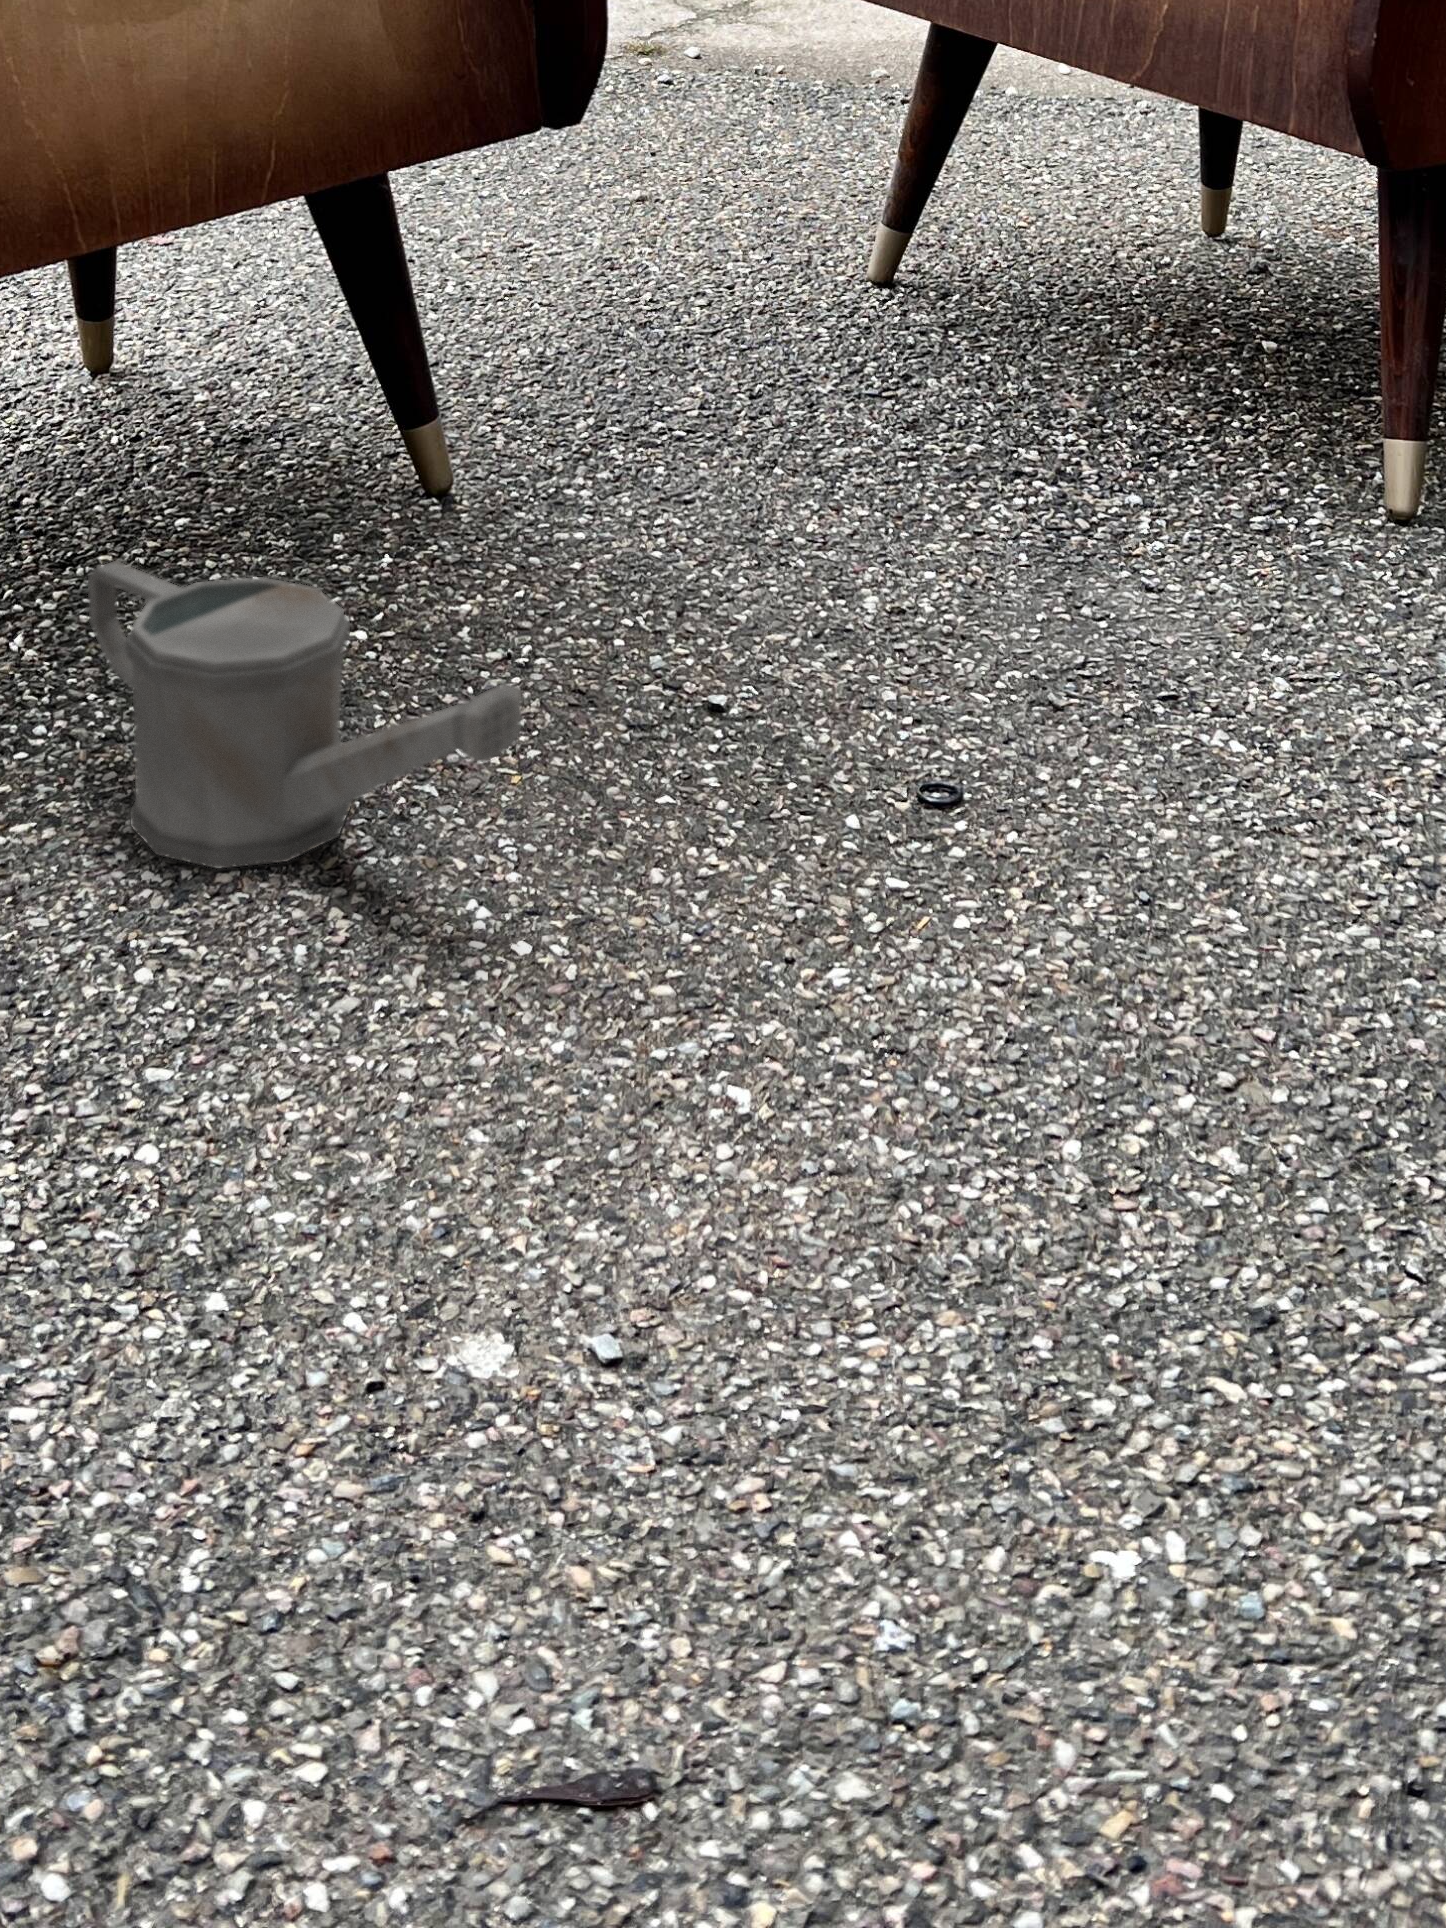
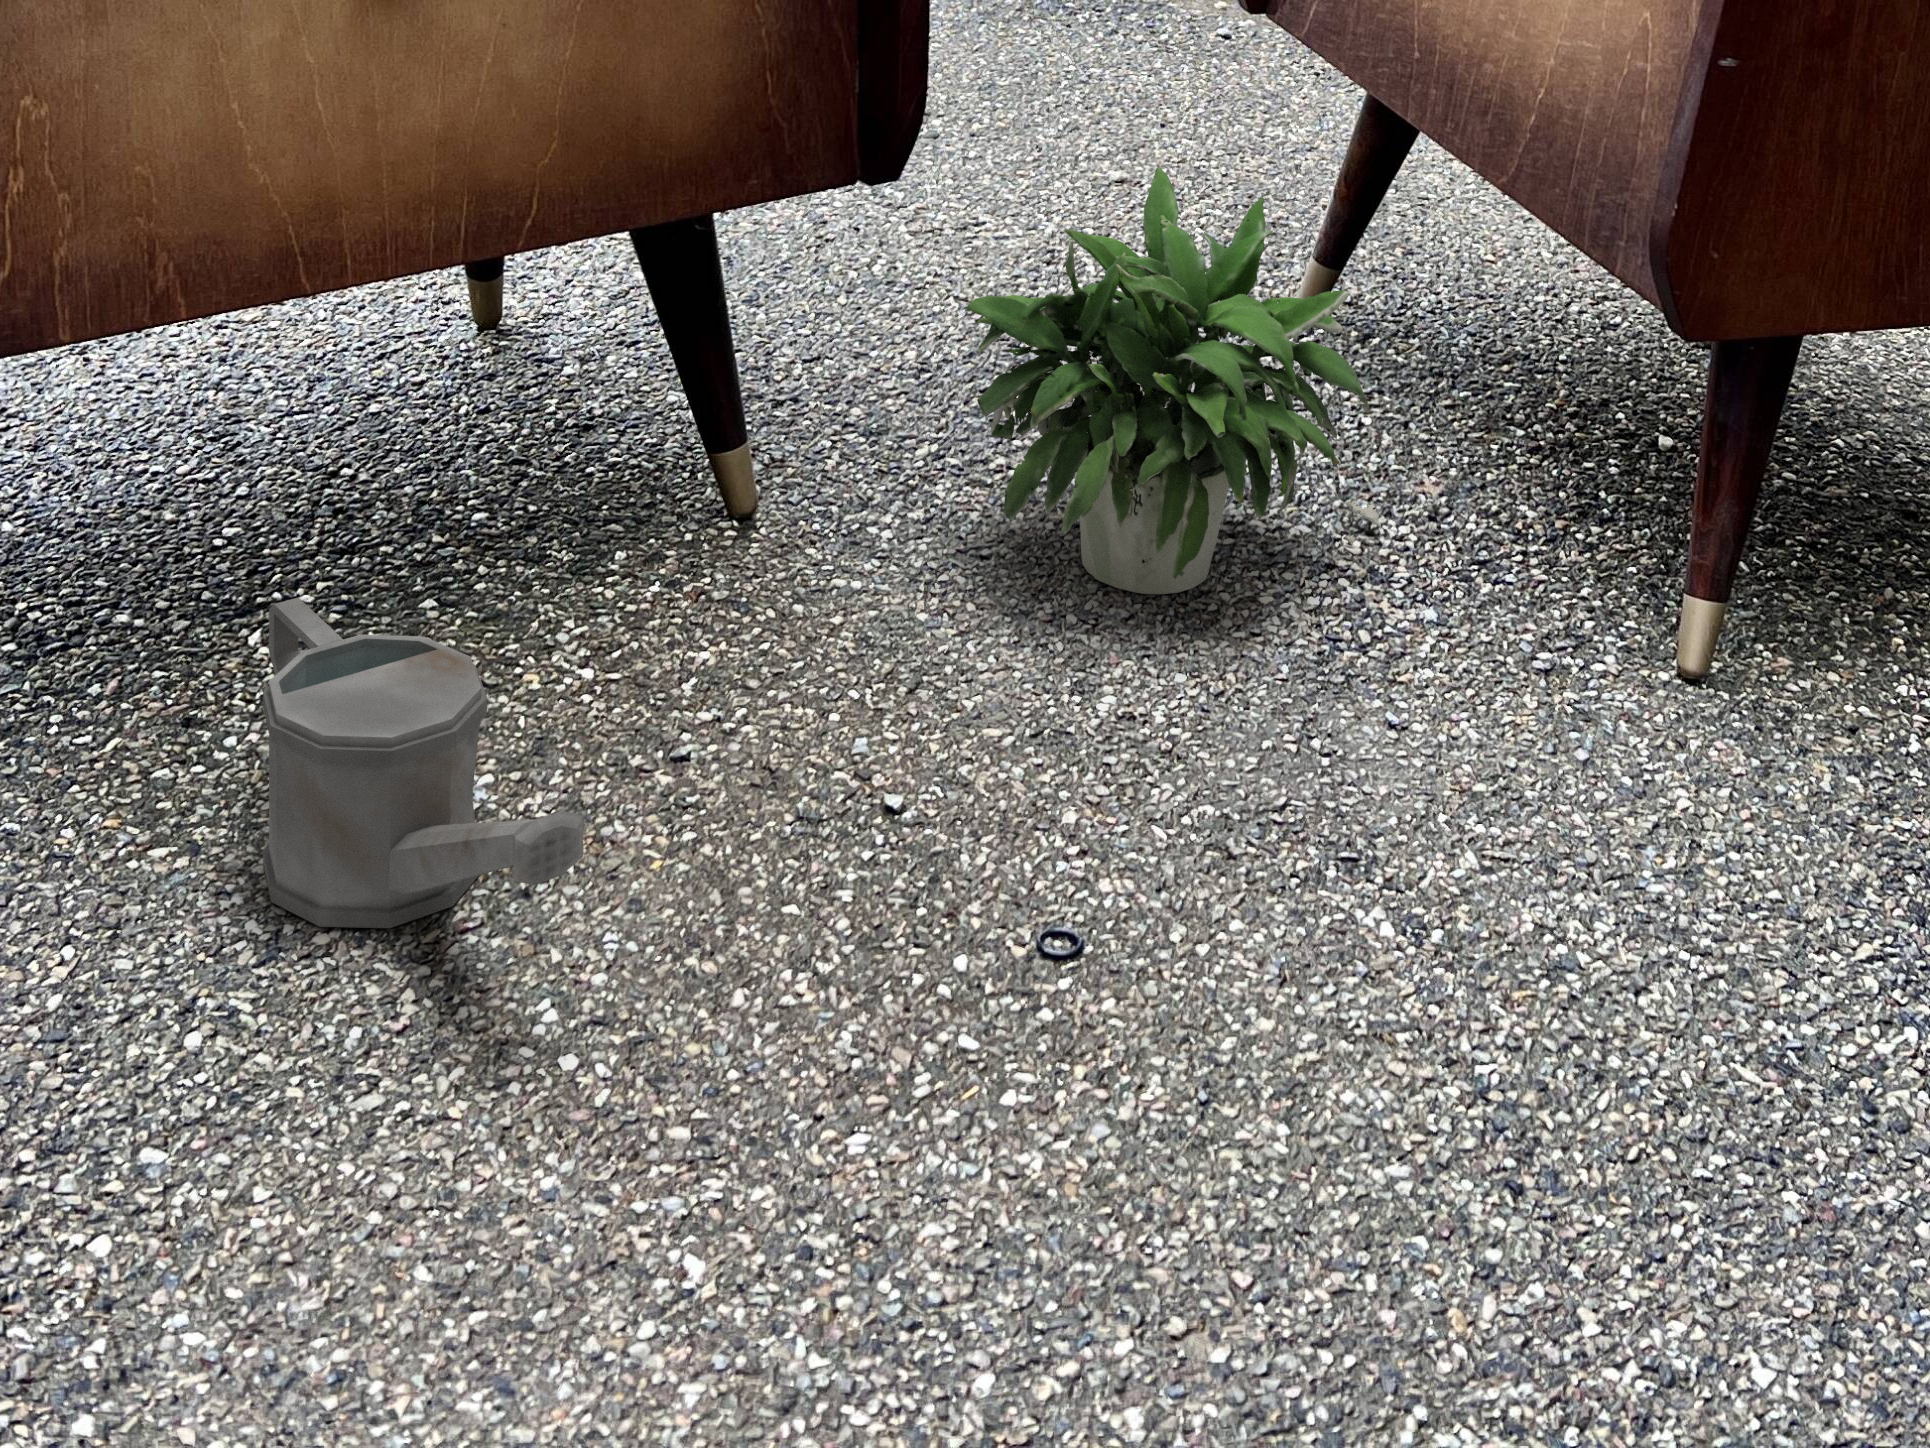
potted plant: none [656,107,1053,514] -> present [965,167,1381,594]

